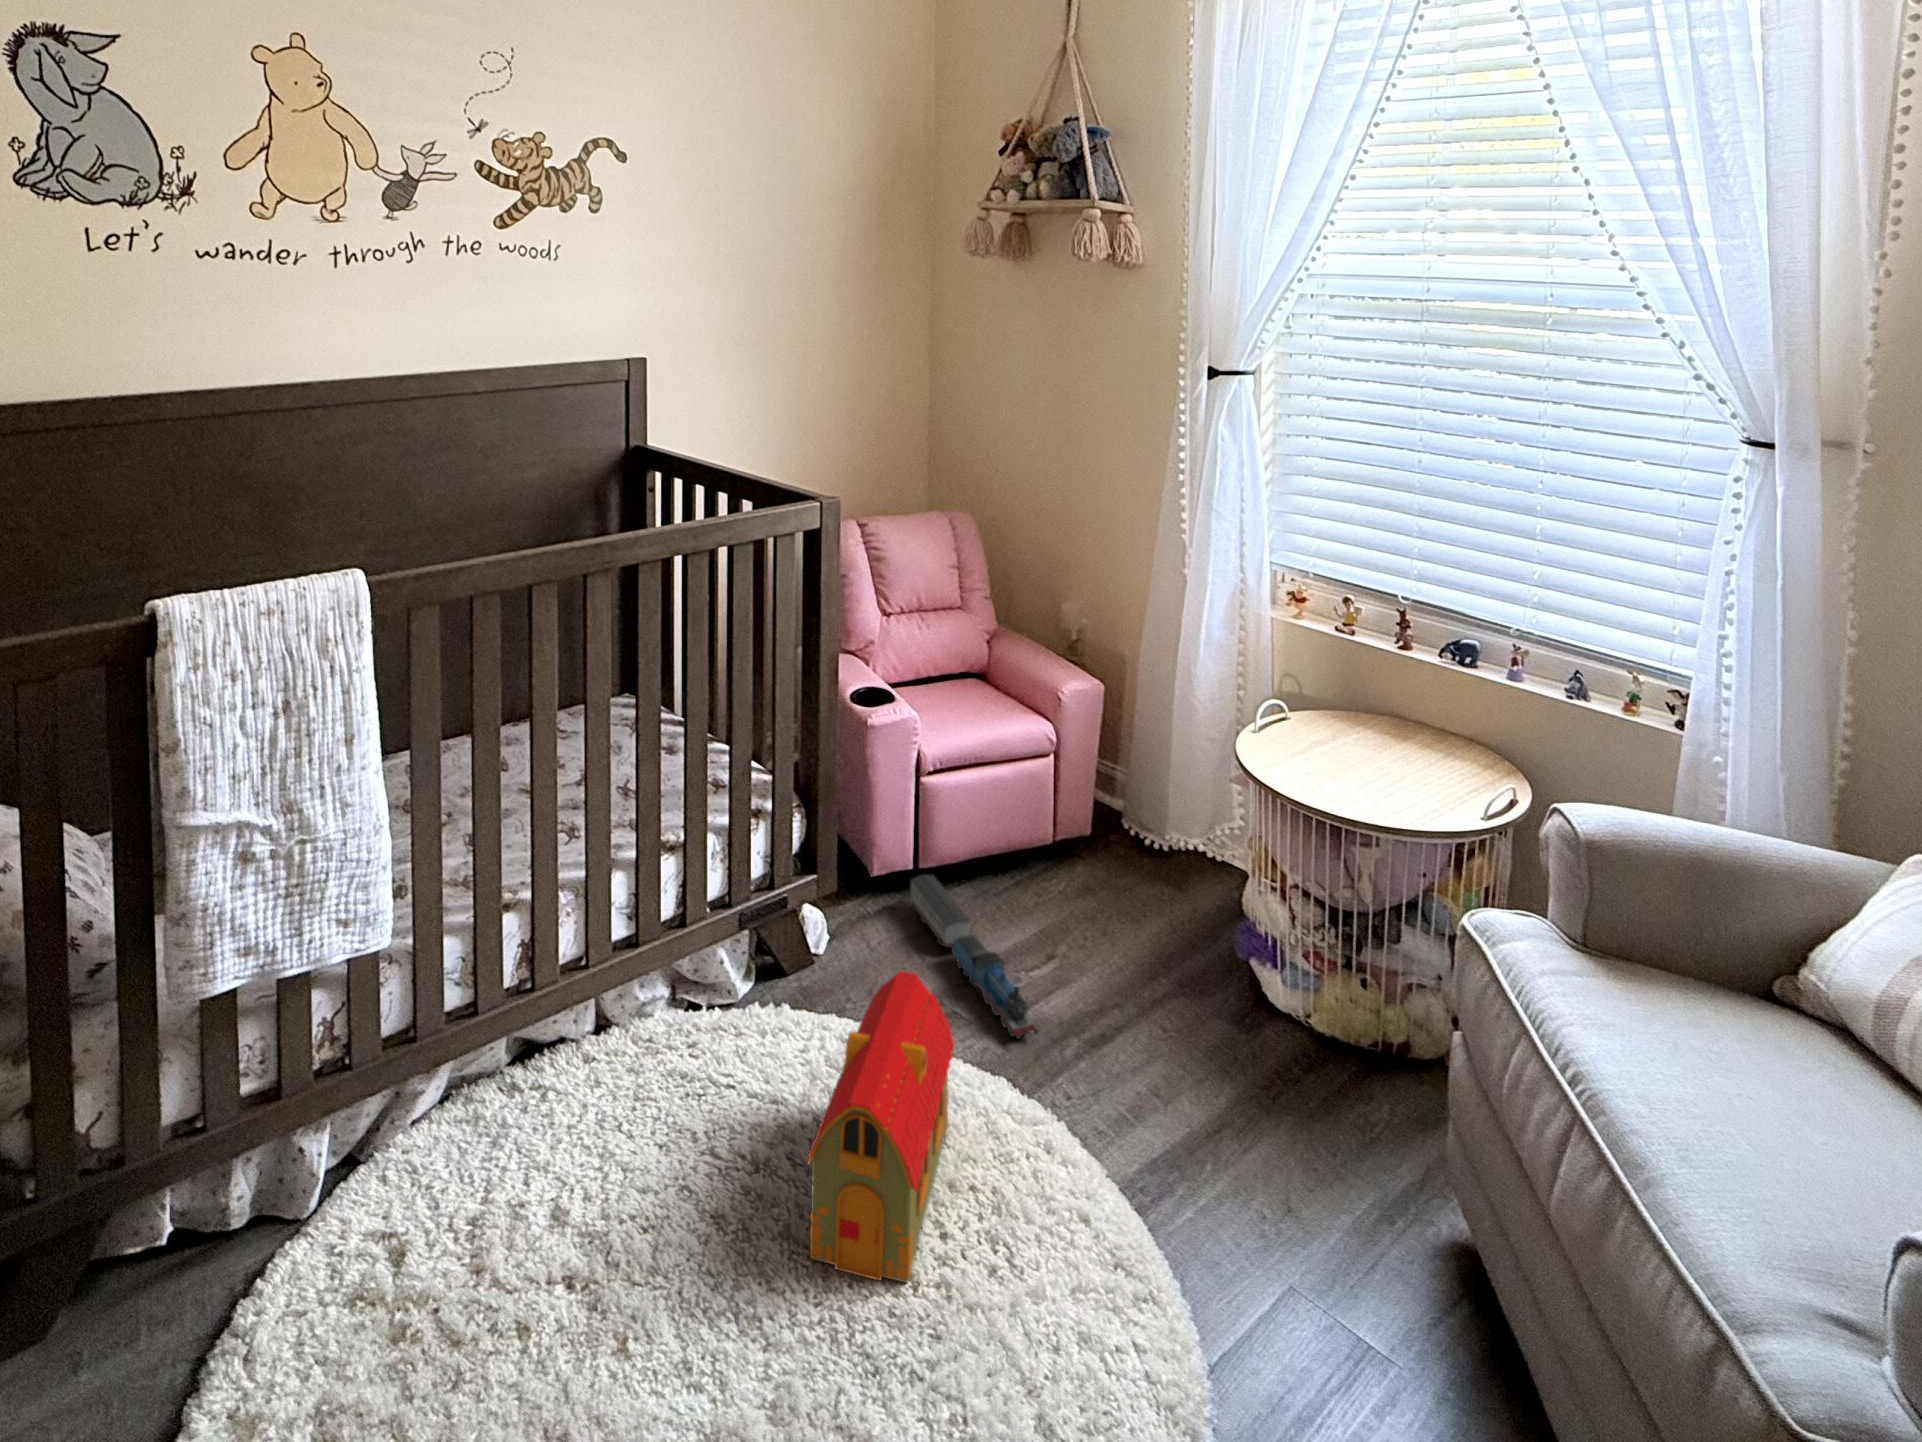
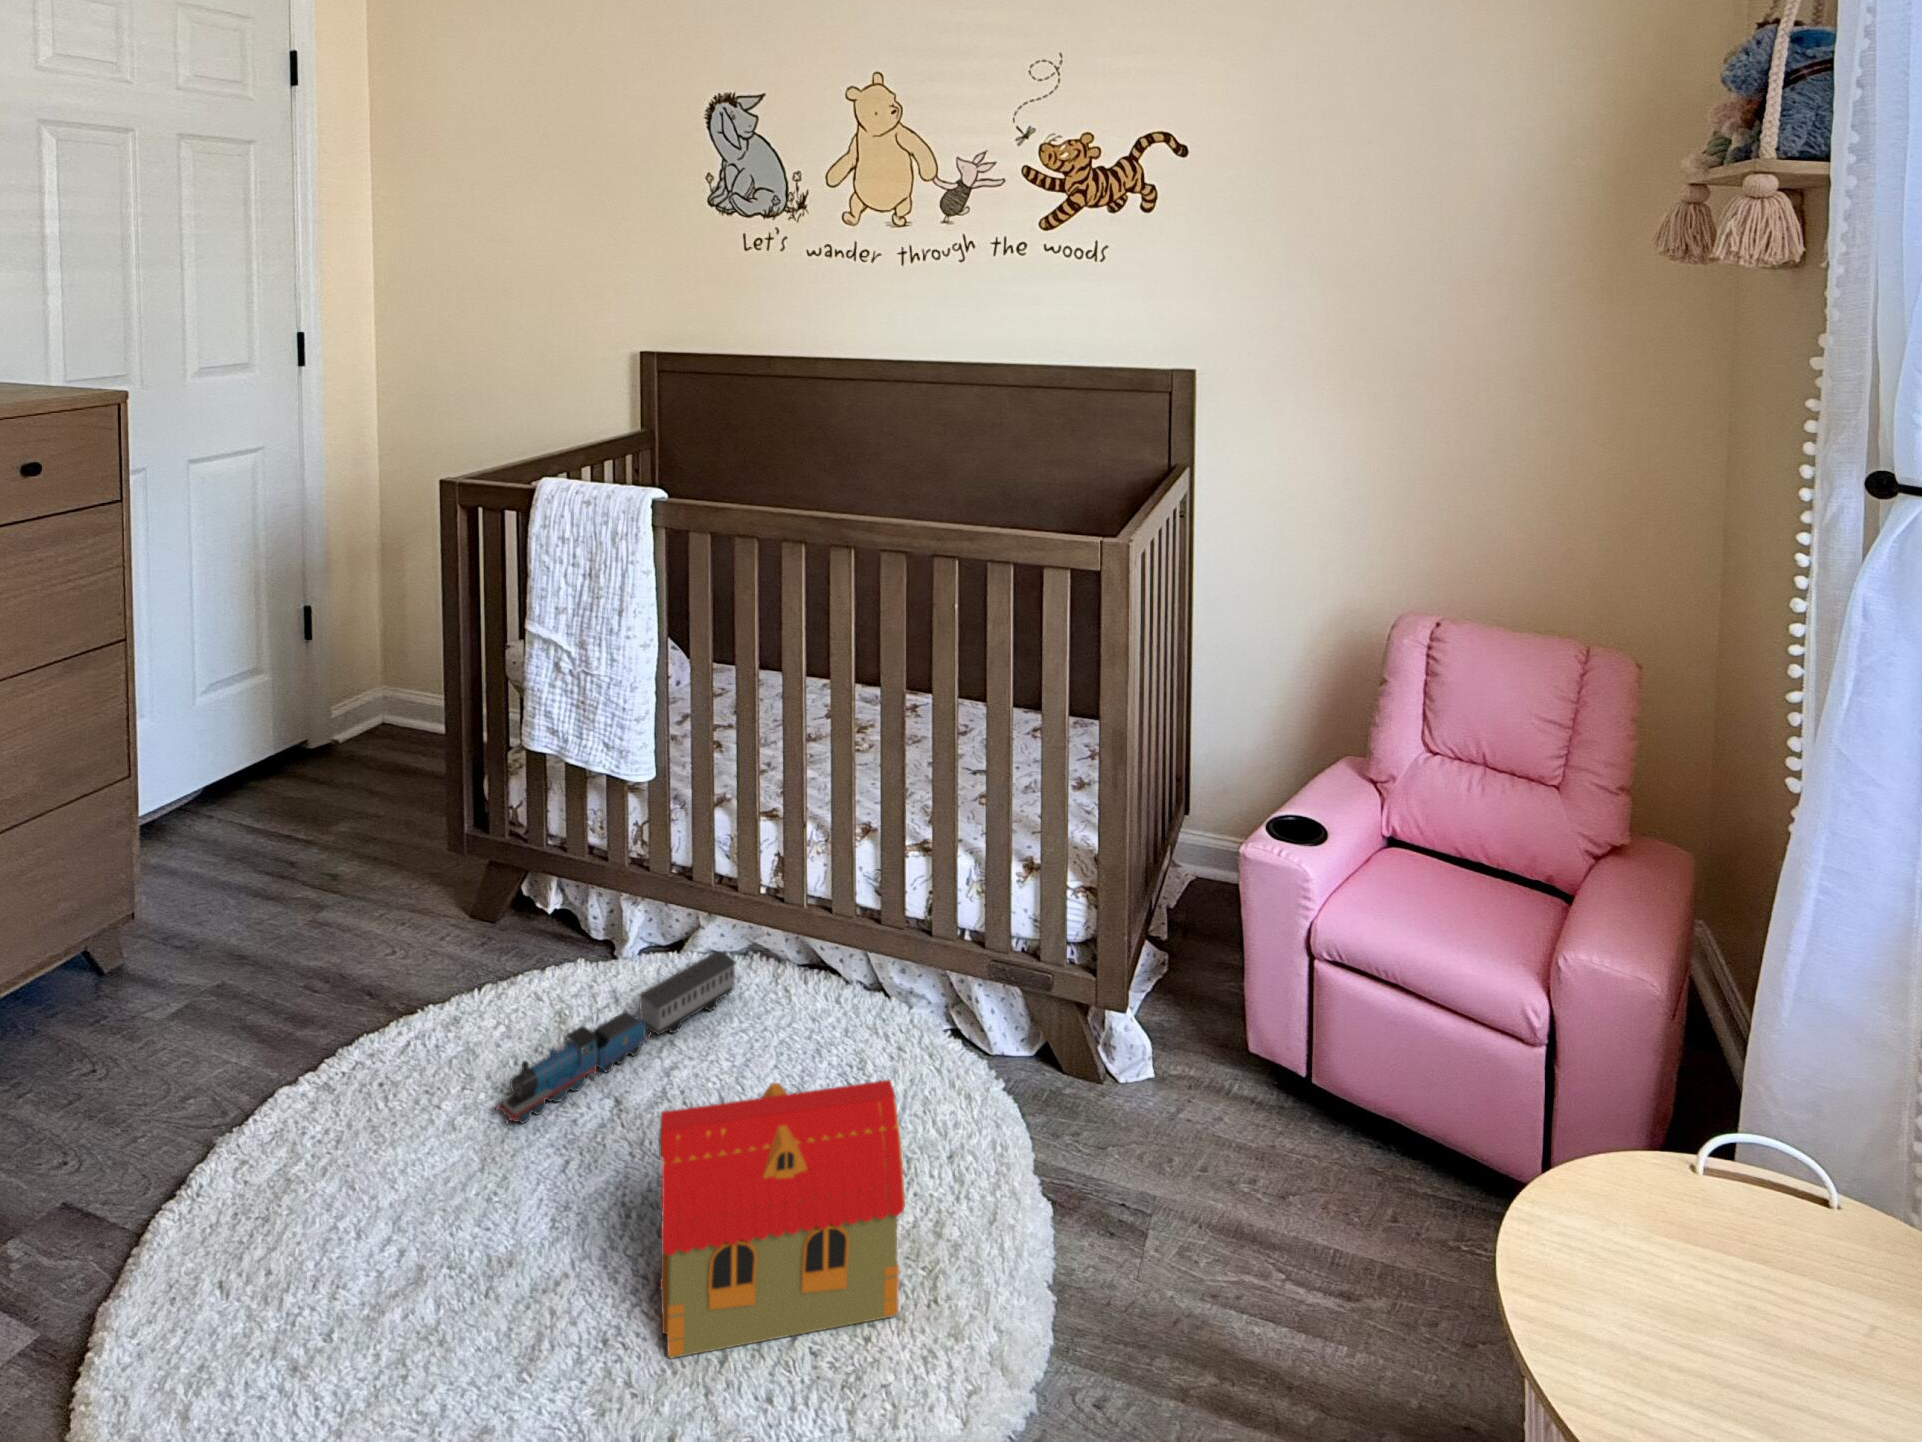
toy train: present [911,875,1038,1039] -> present [492,951,736,1123]

